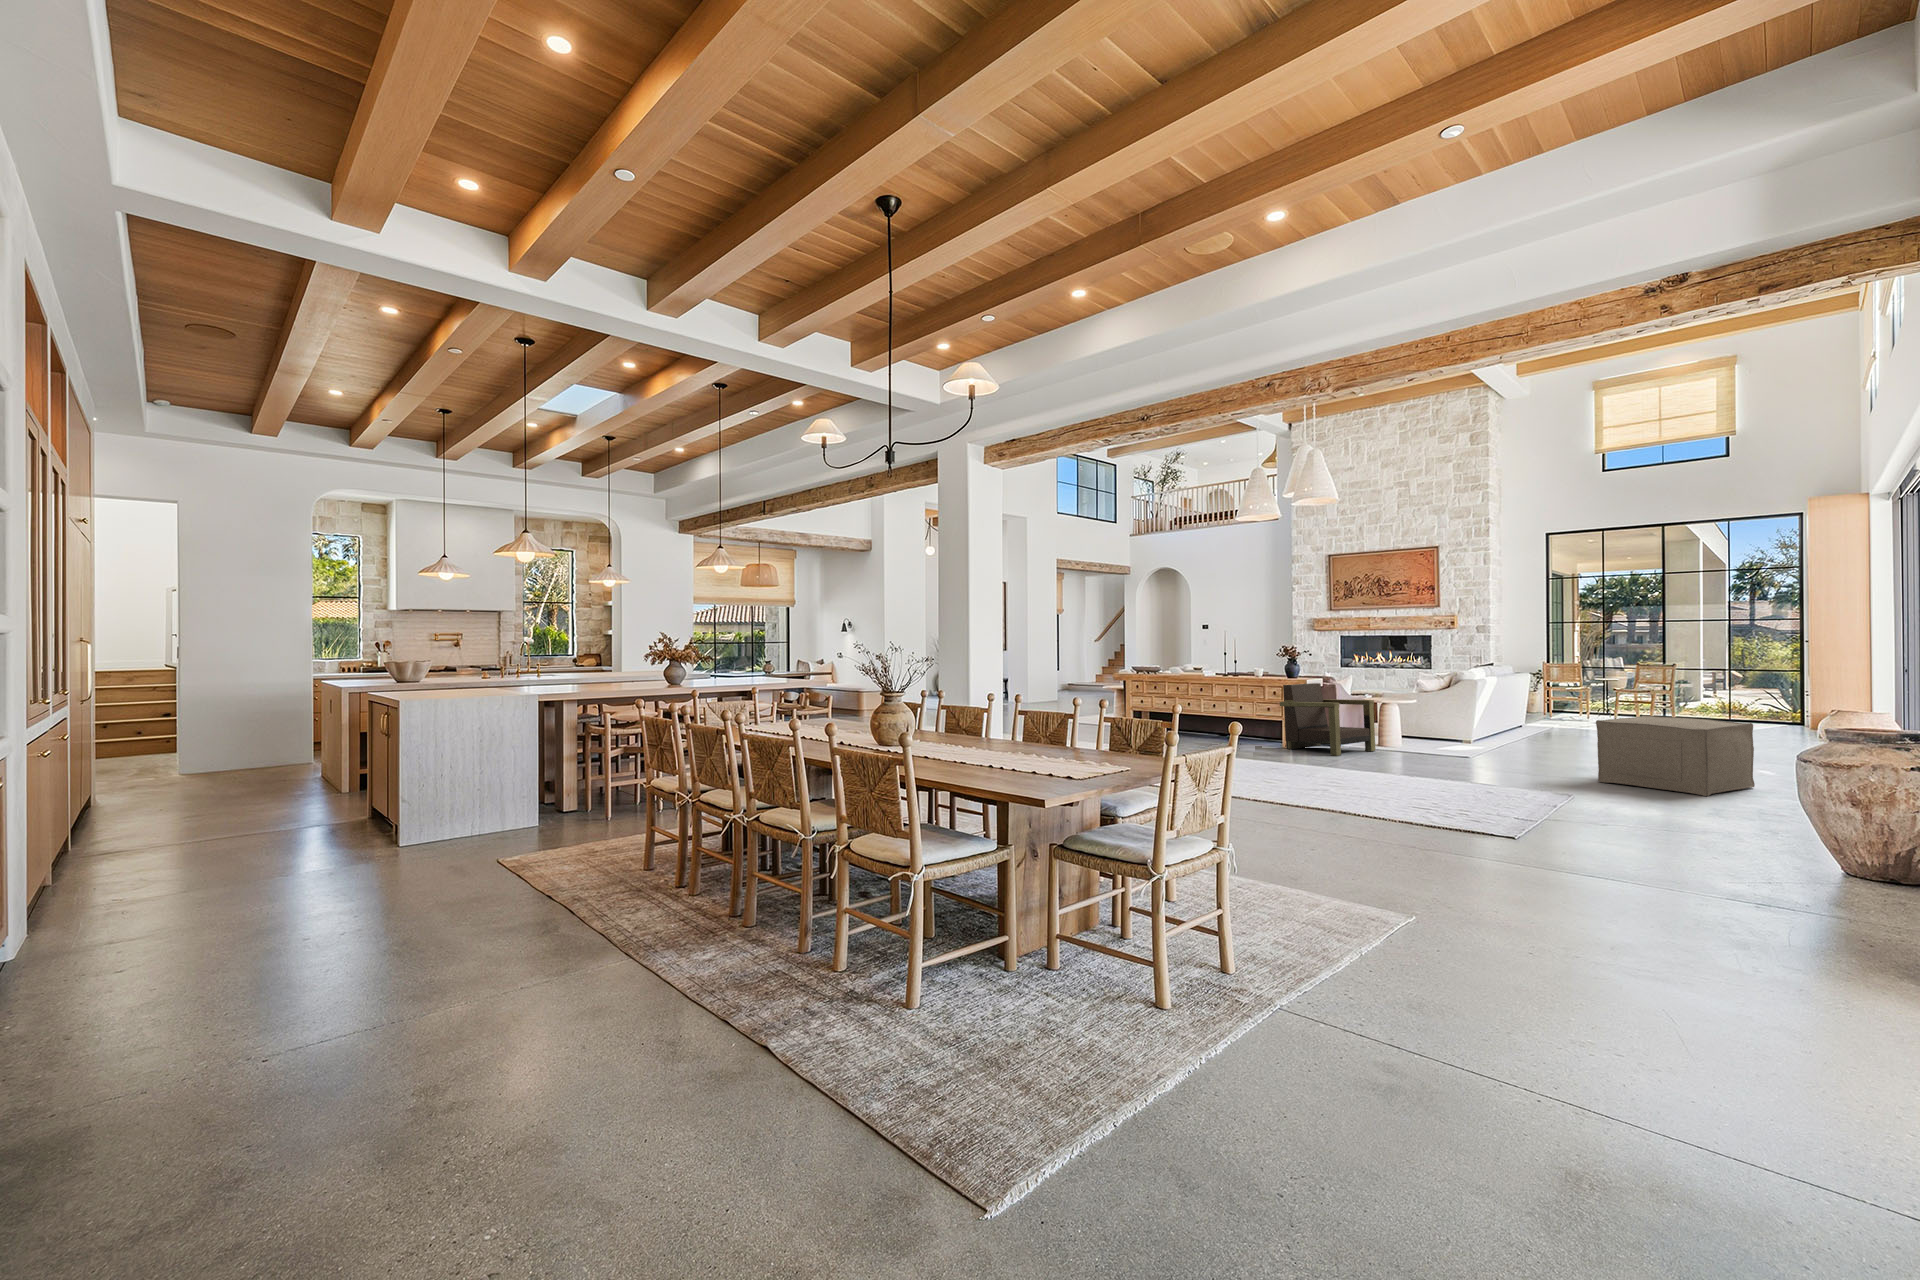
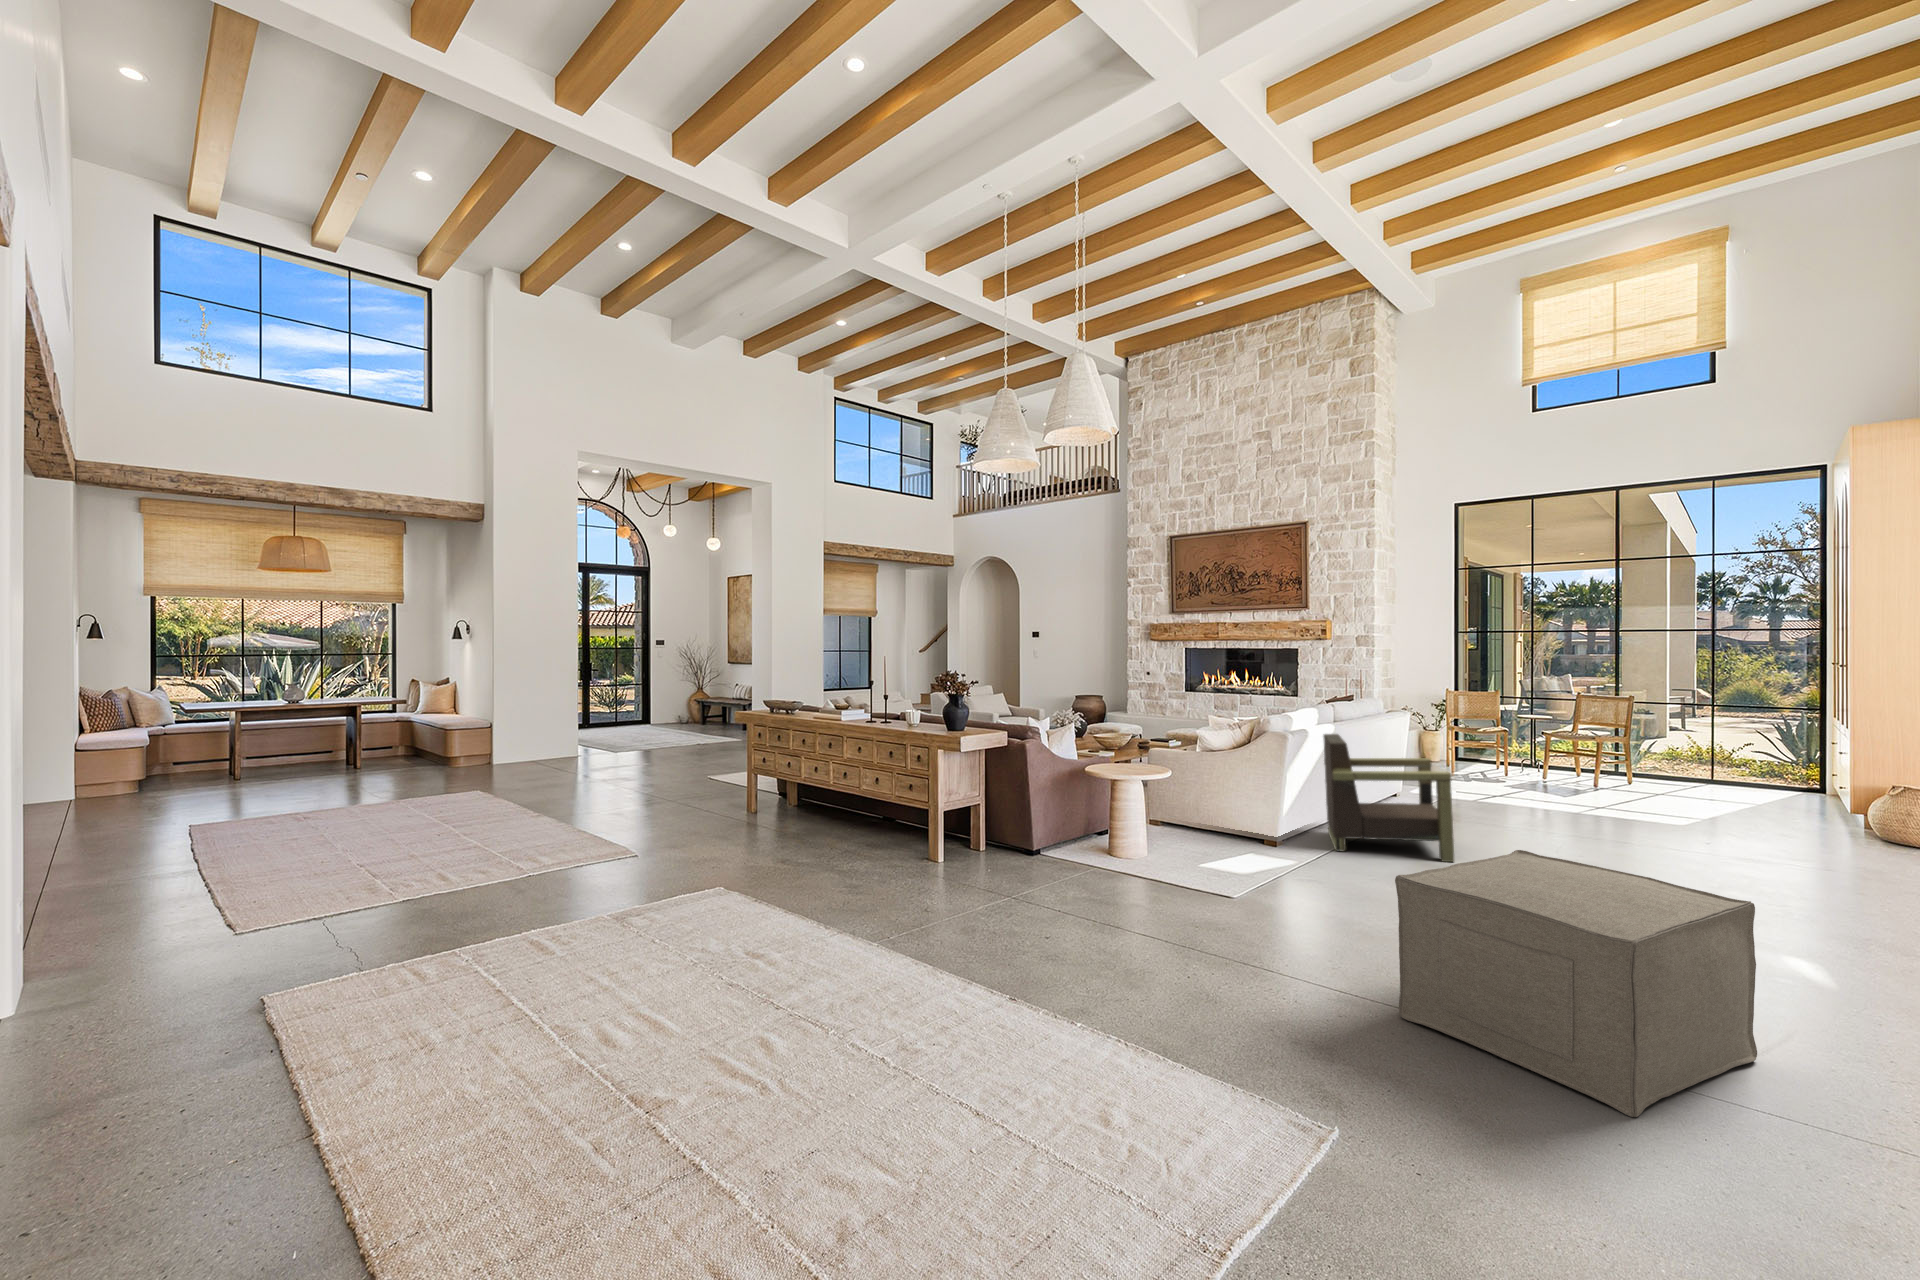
armchair: present [1280,683,1375,756] -> present [1323,734,1455,862]

